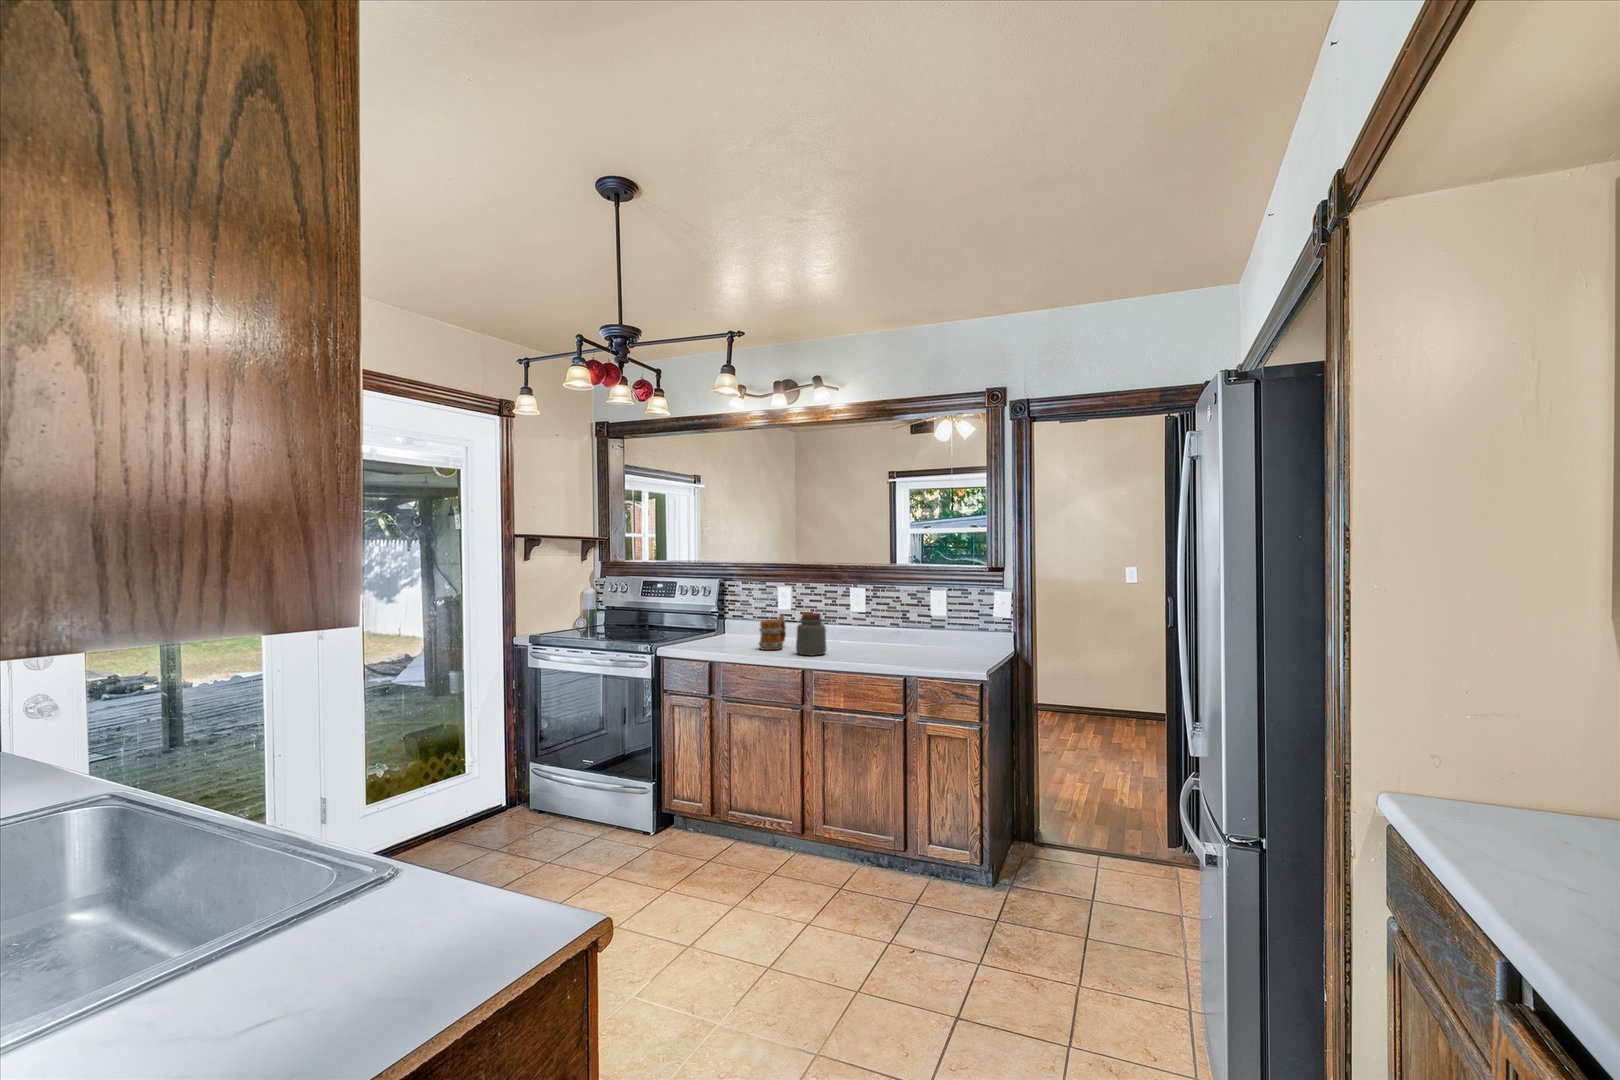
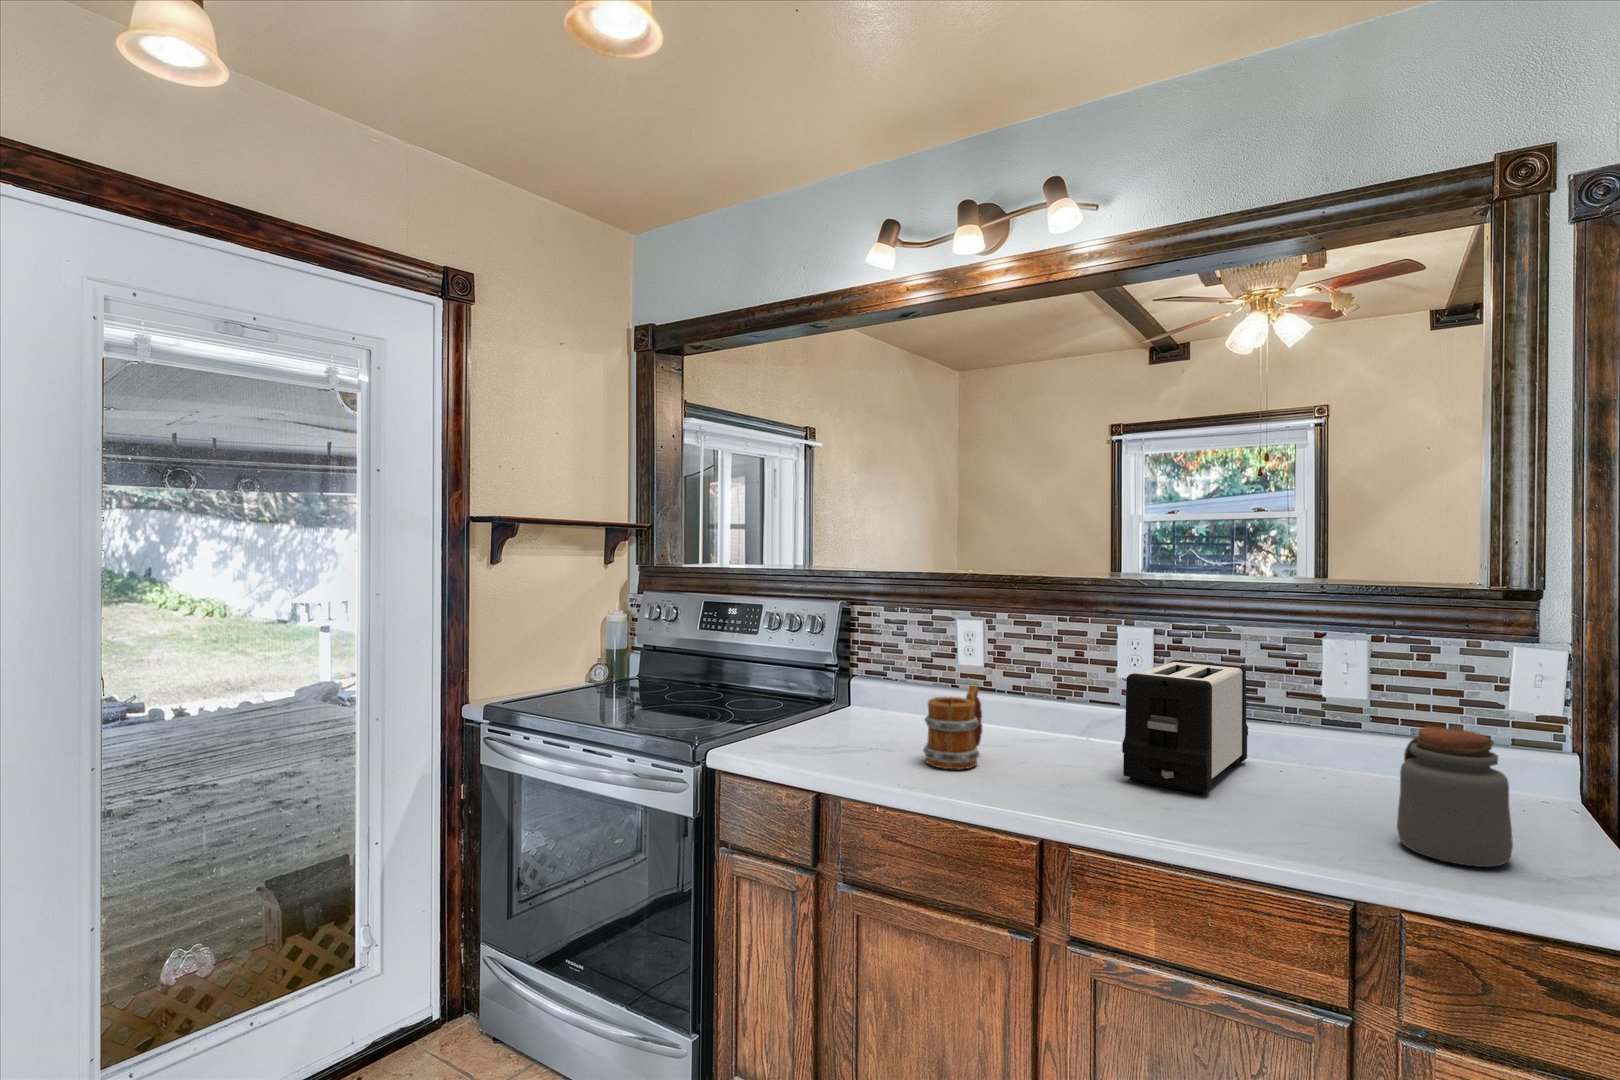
toaster: none [842,602,901,653] -> present [1122,660,1248,794]
jar: present [796,612,826,655] -> present [1397,727,1513,867]

